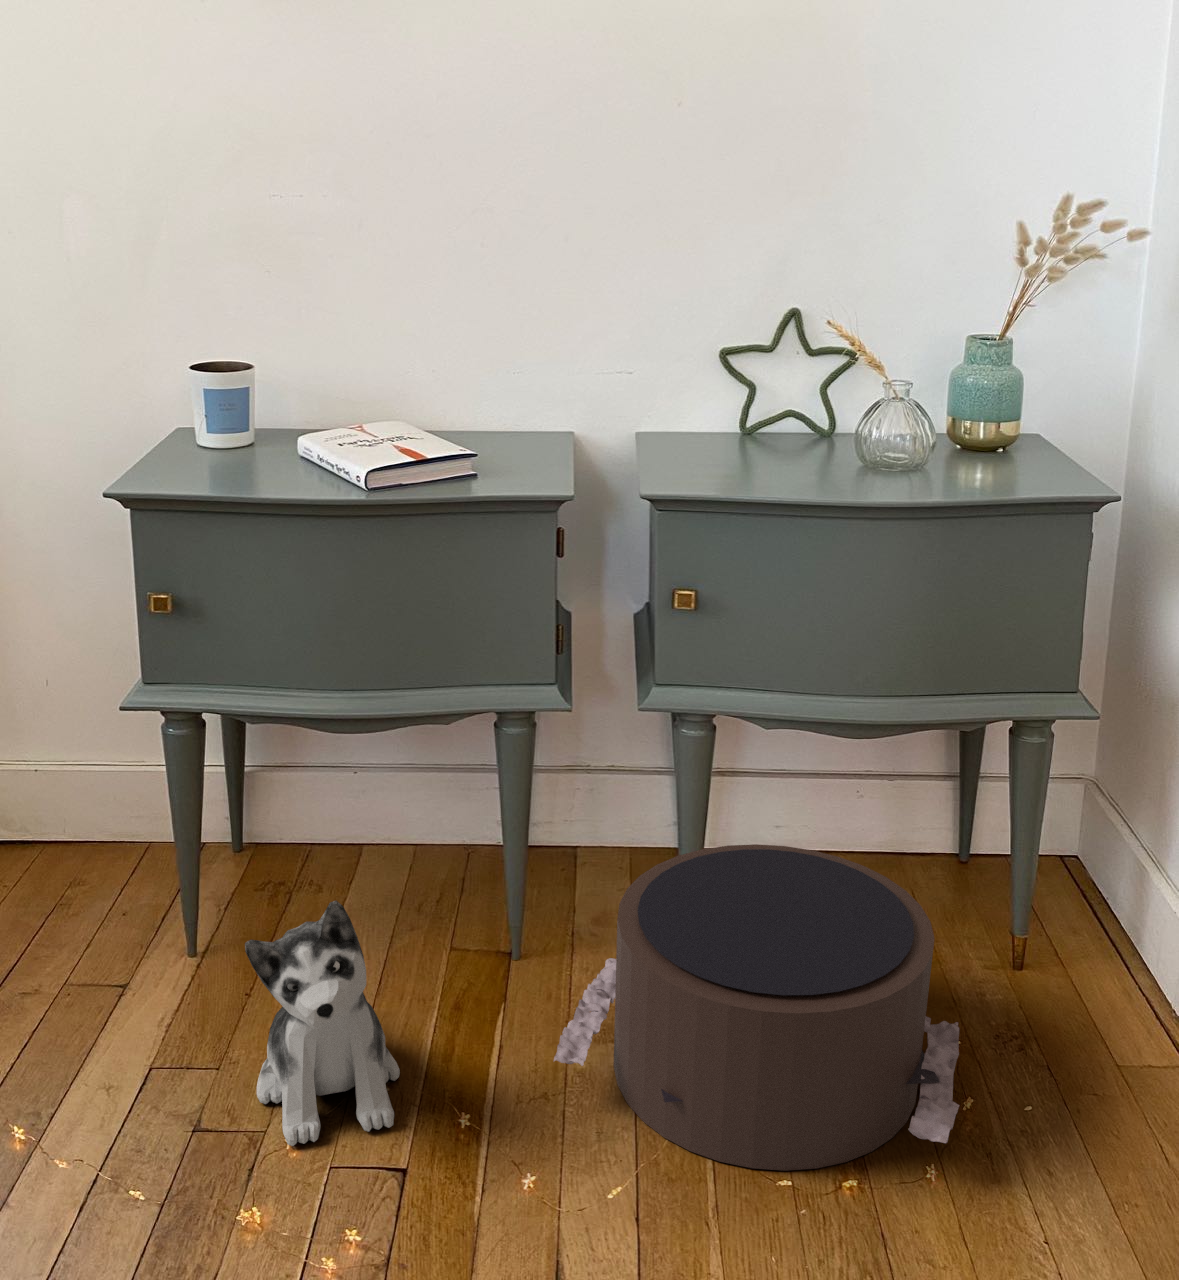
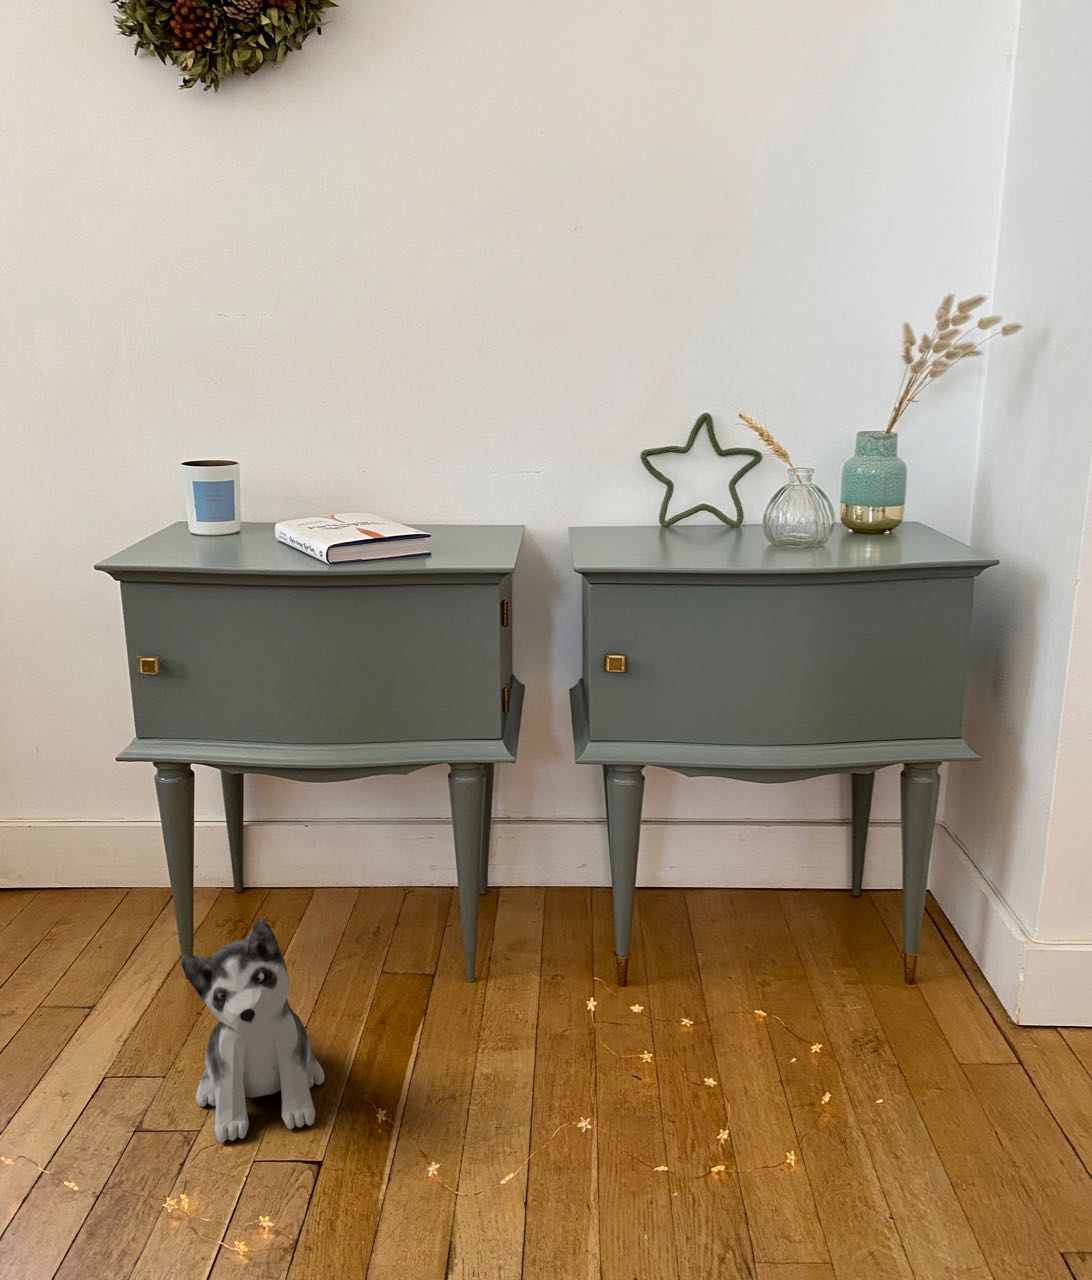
pouf: present [554,844,959,1171] -> none [456,873,817,1158]

